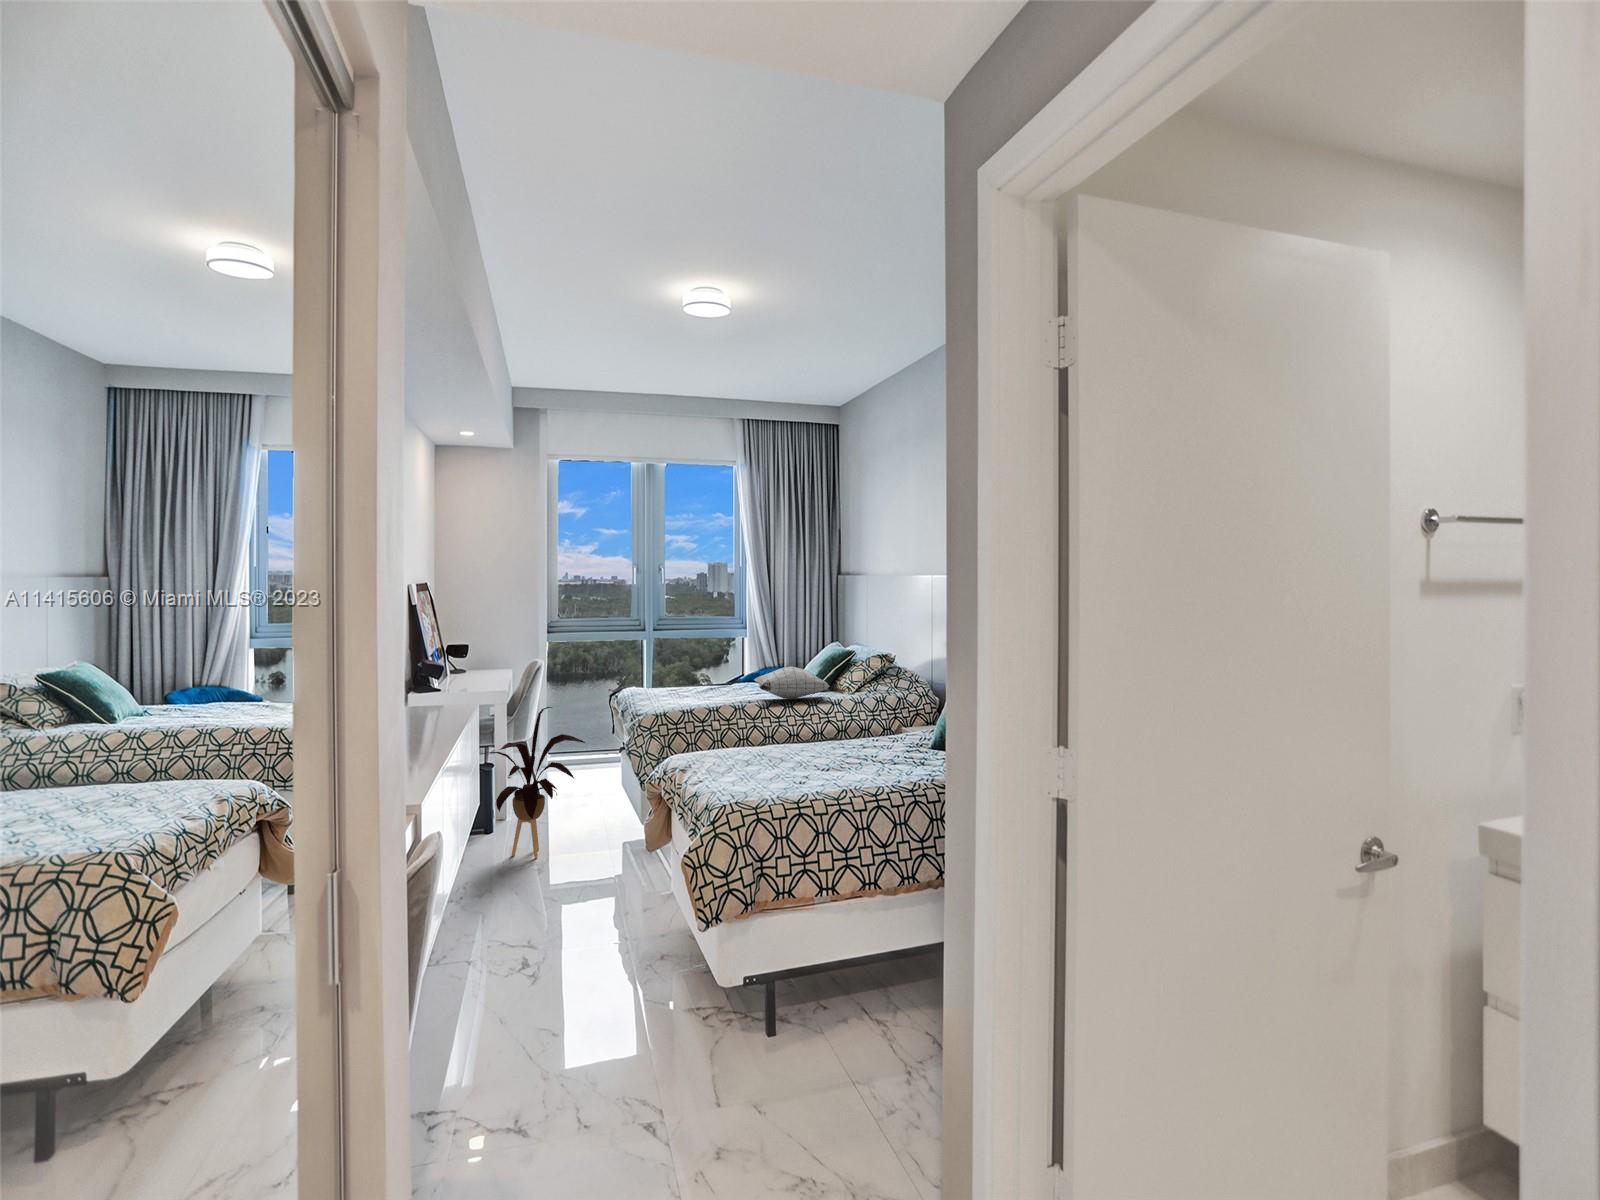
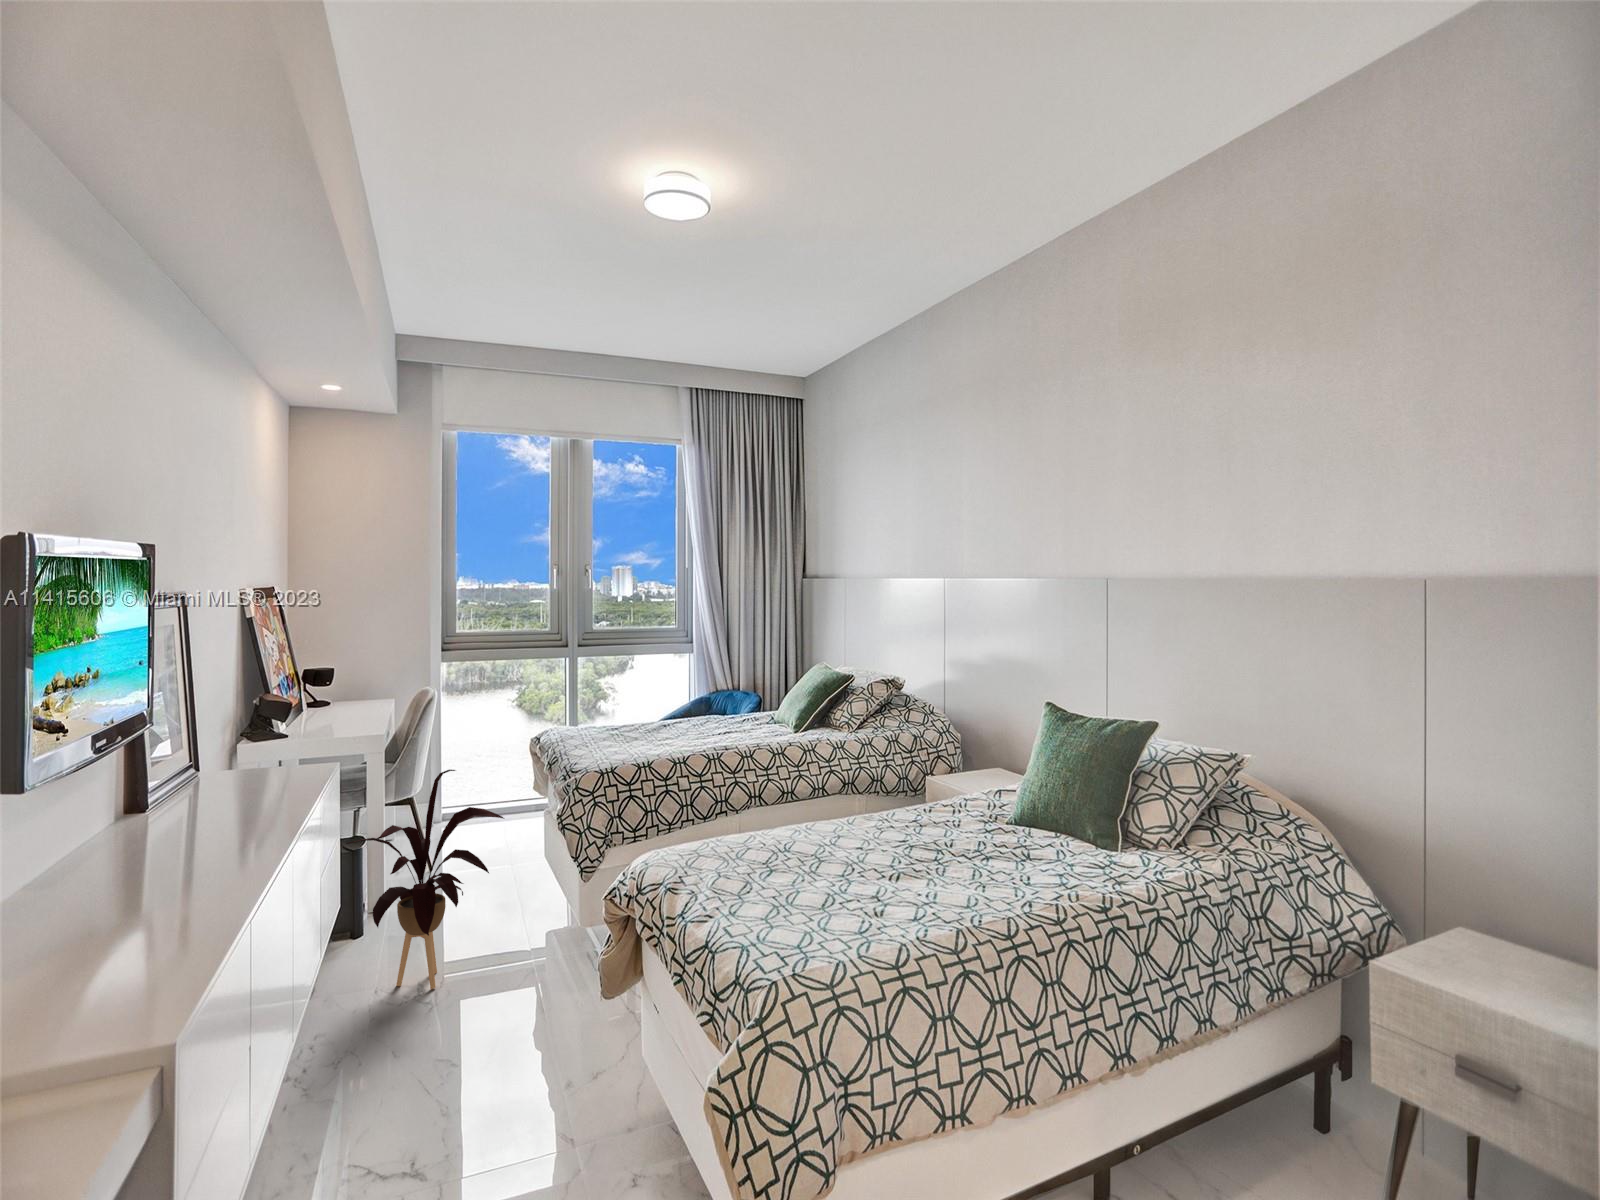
pillow: present [754,666,829,699] -> none [725,699,831,742]

